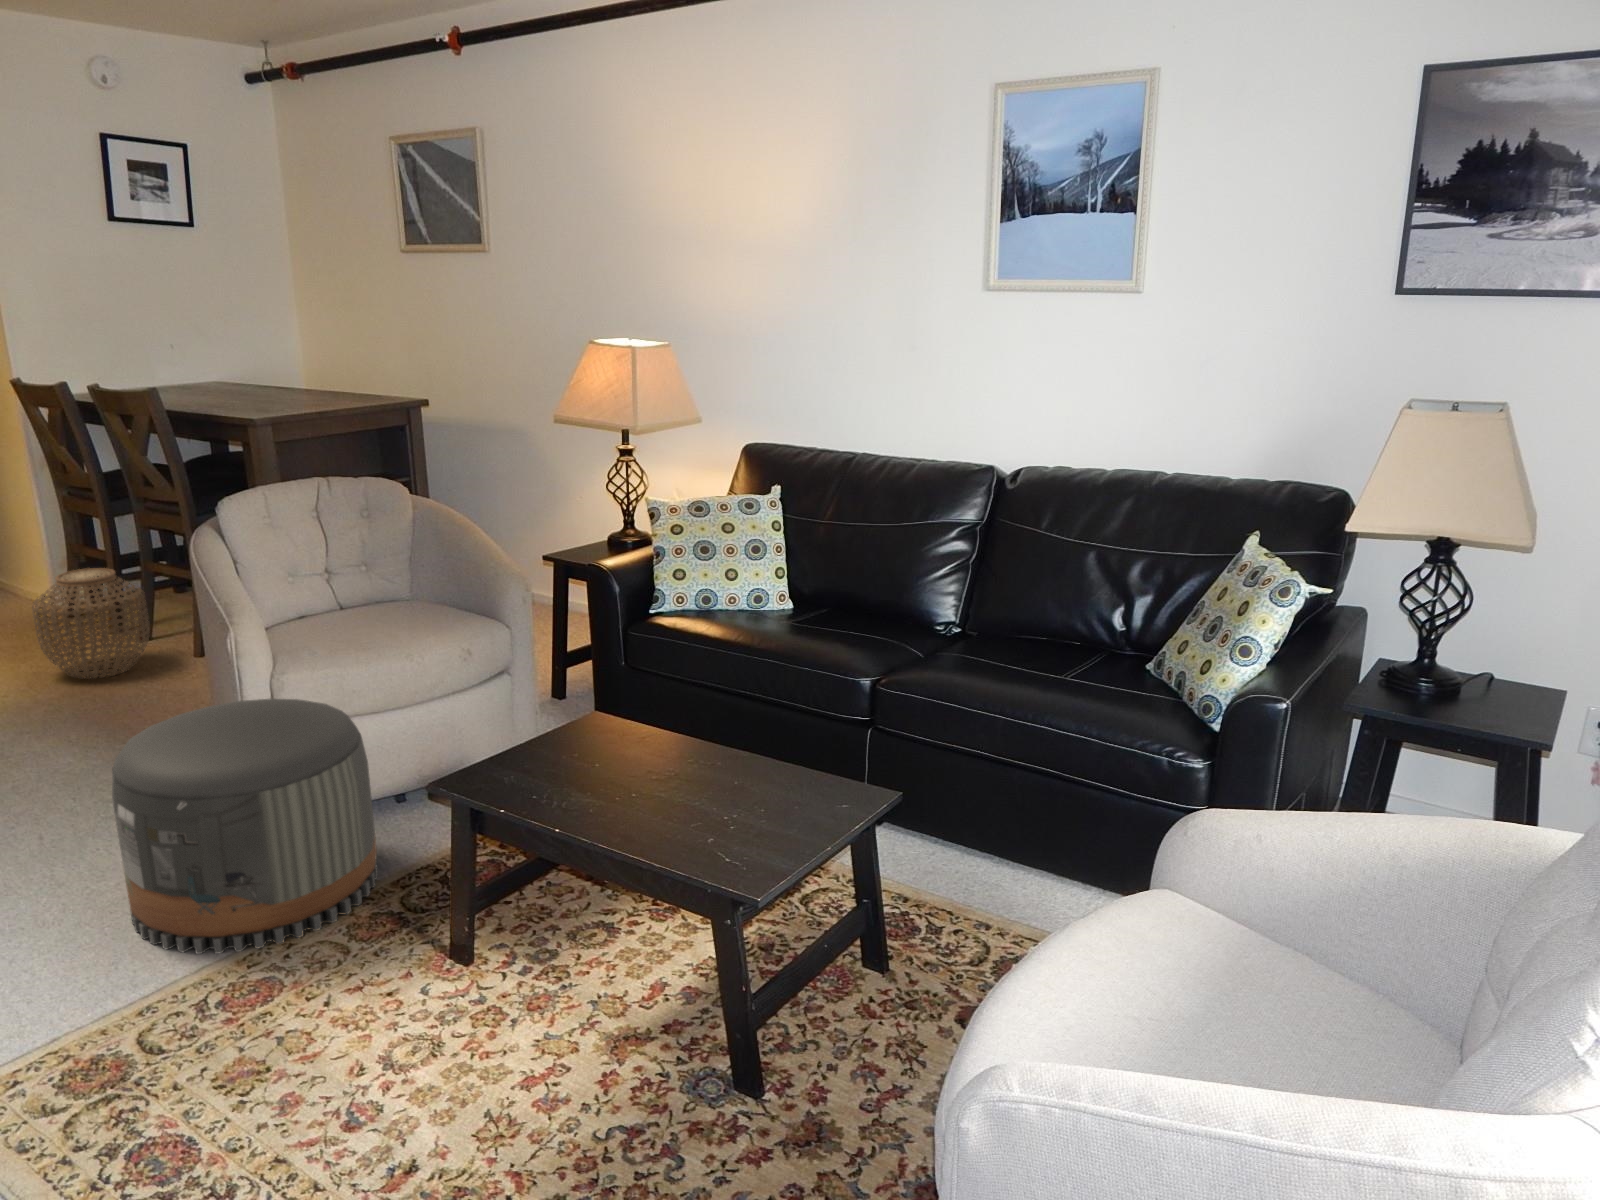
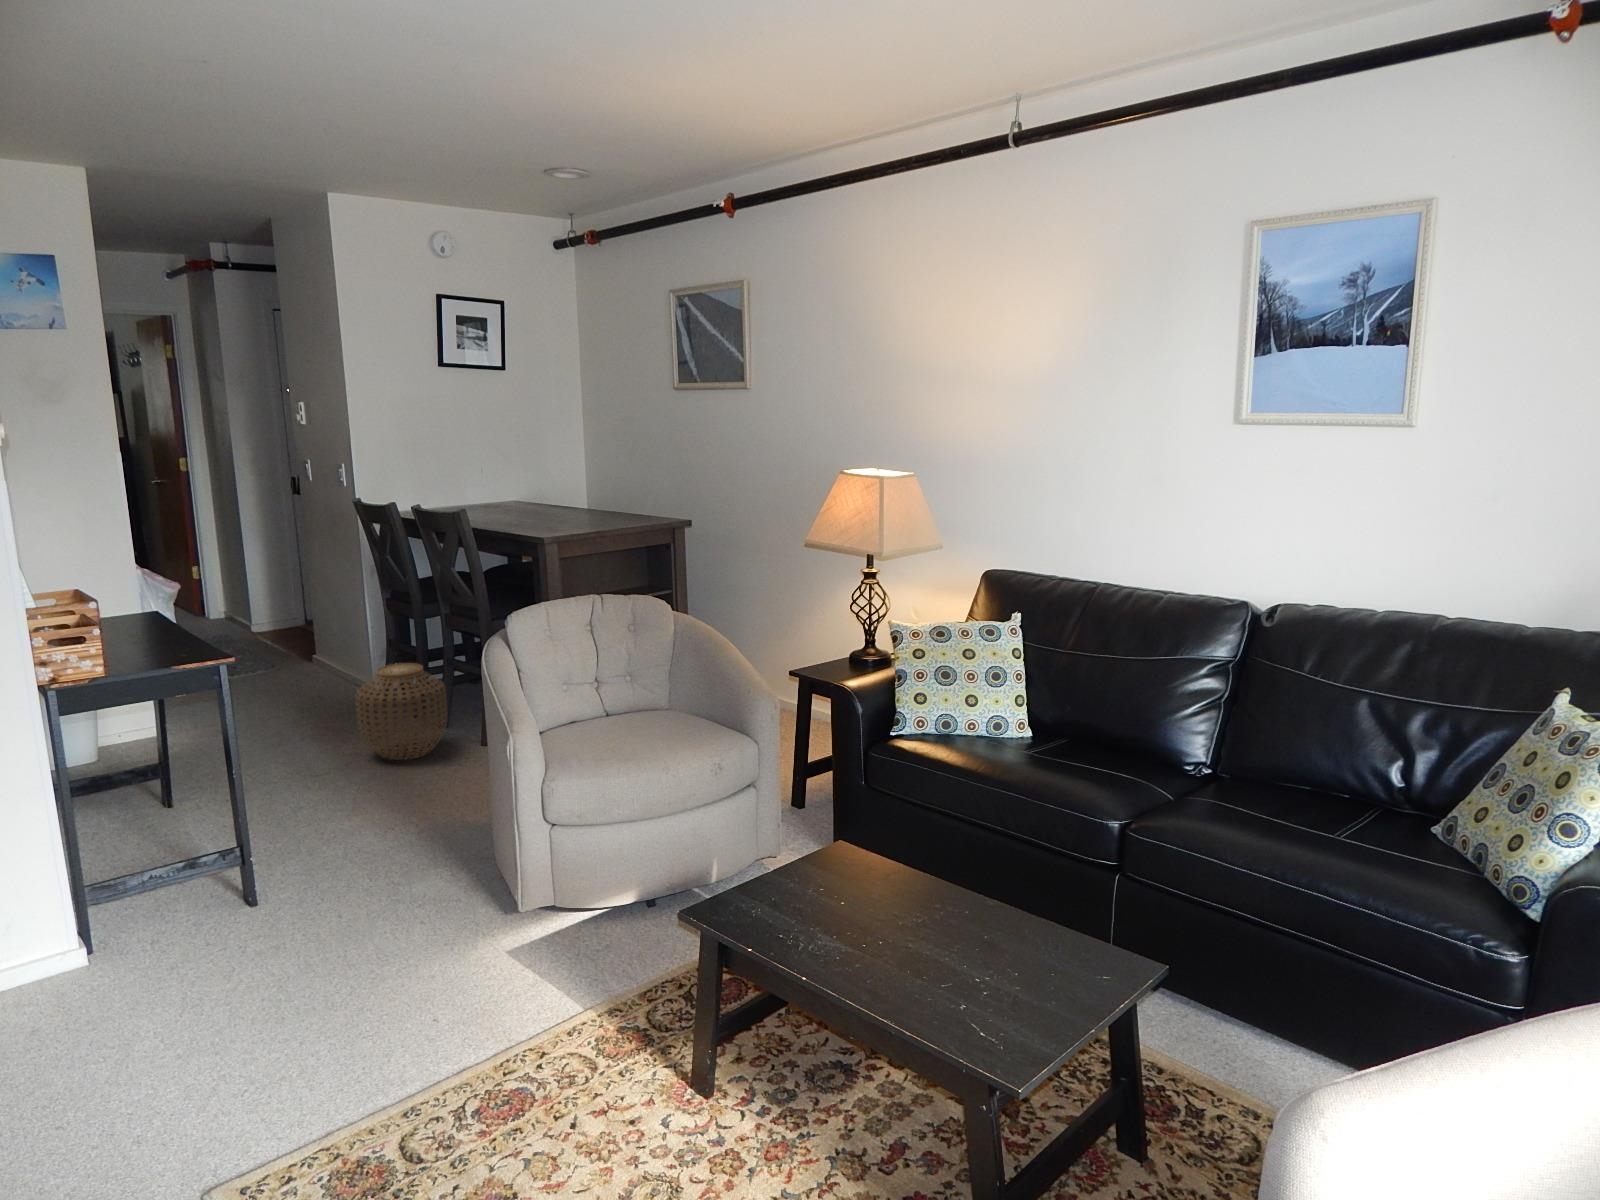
pouf: present [112,699,378,954] -> none [398,805,627,1056]

